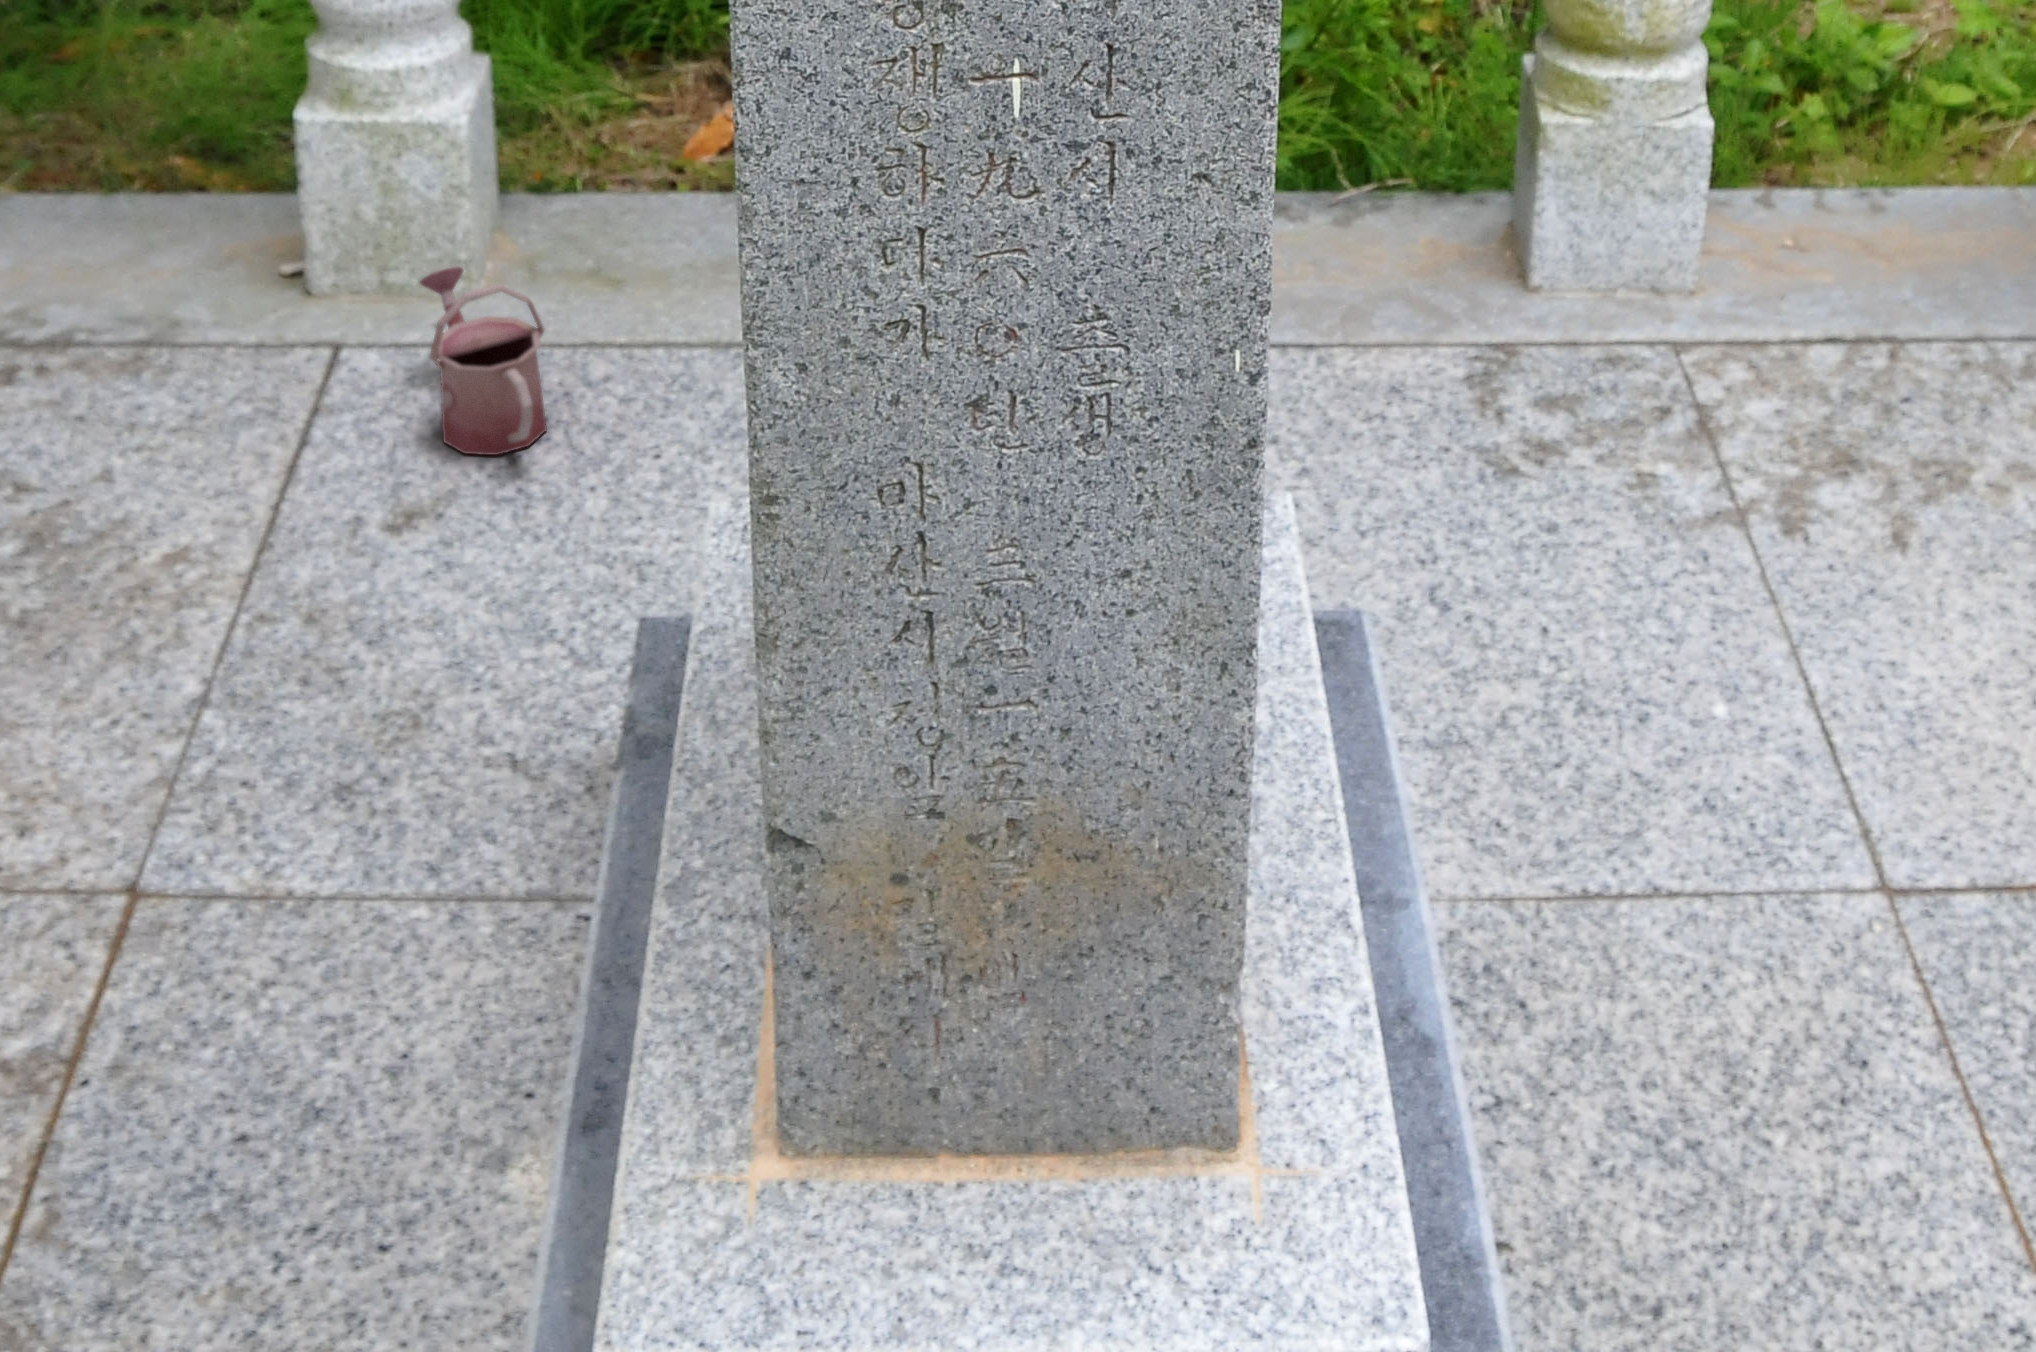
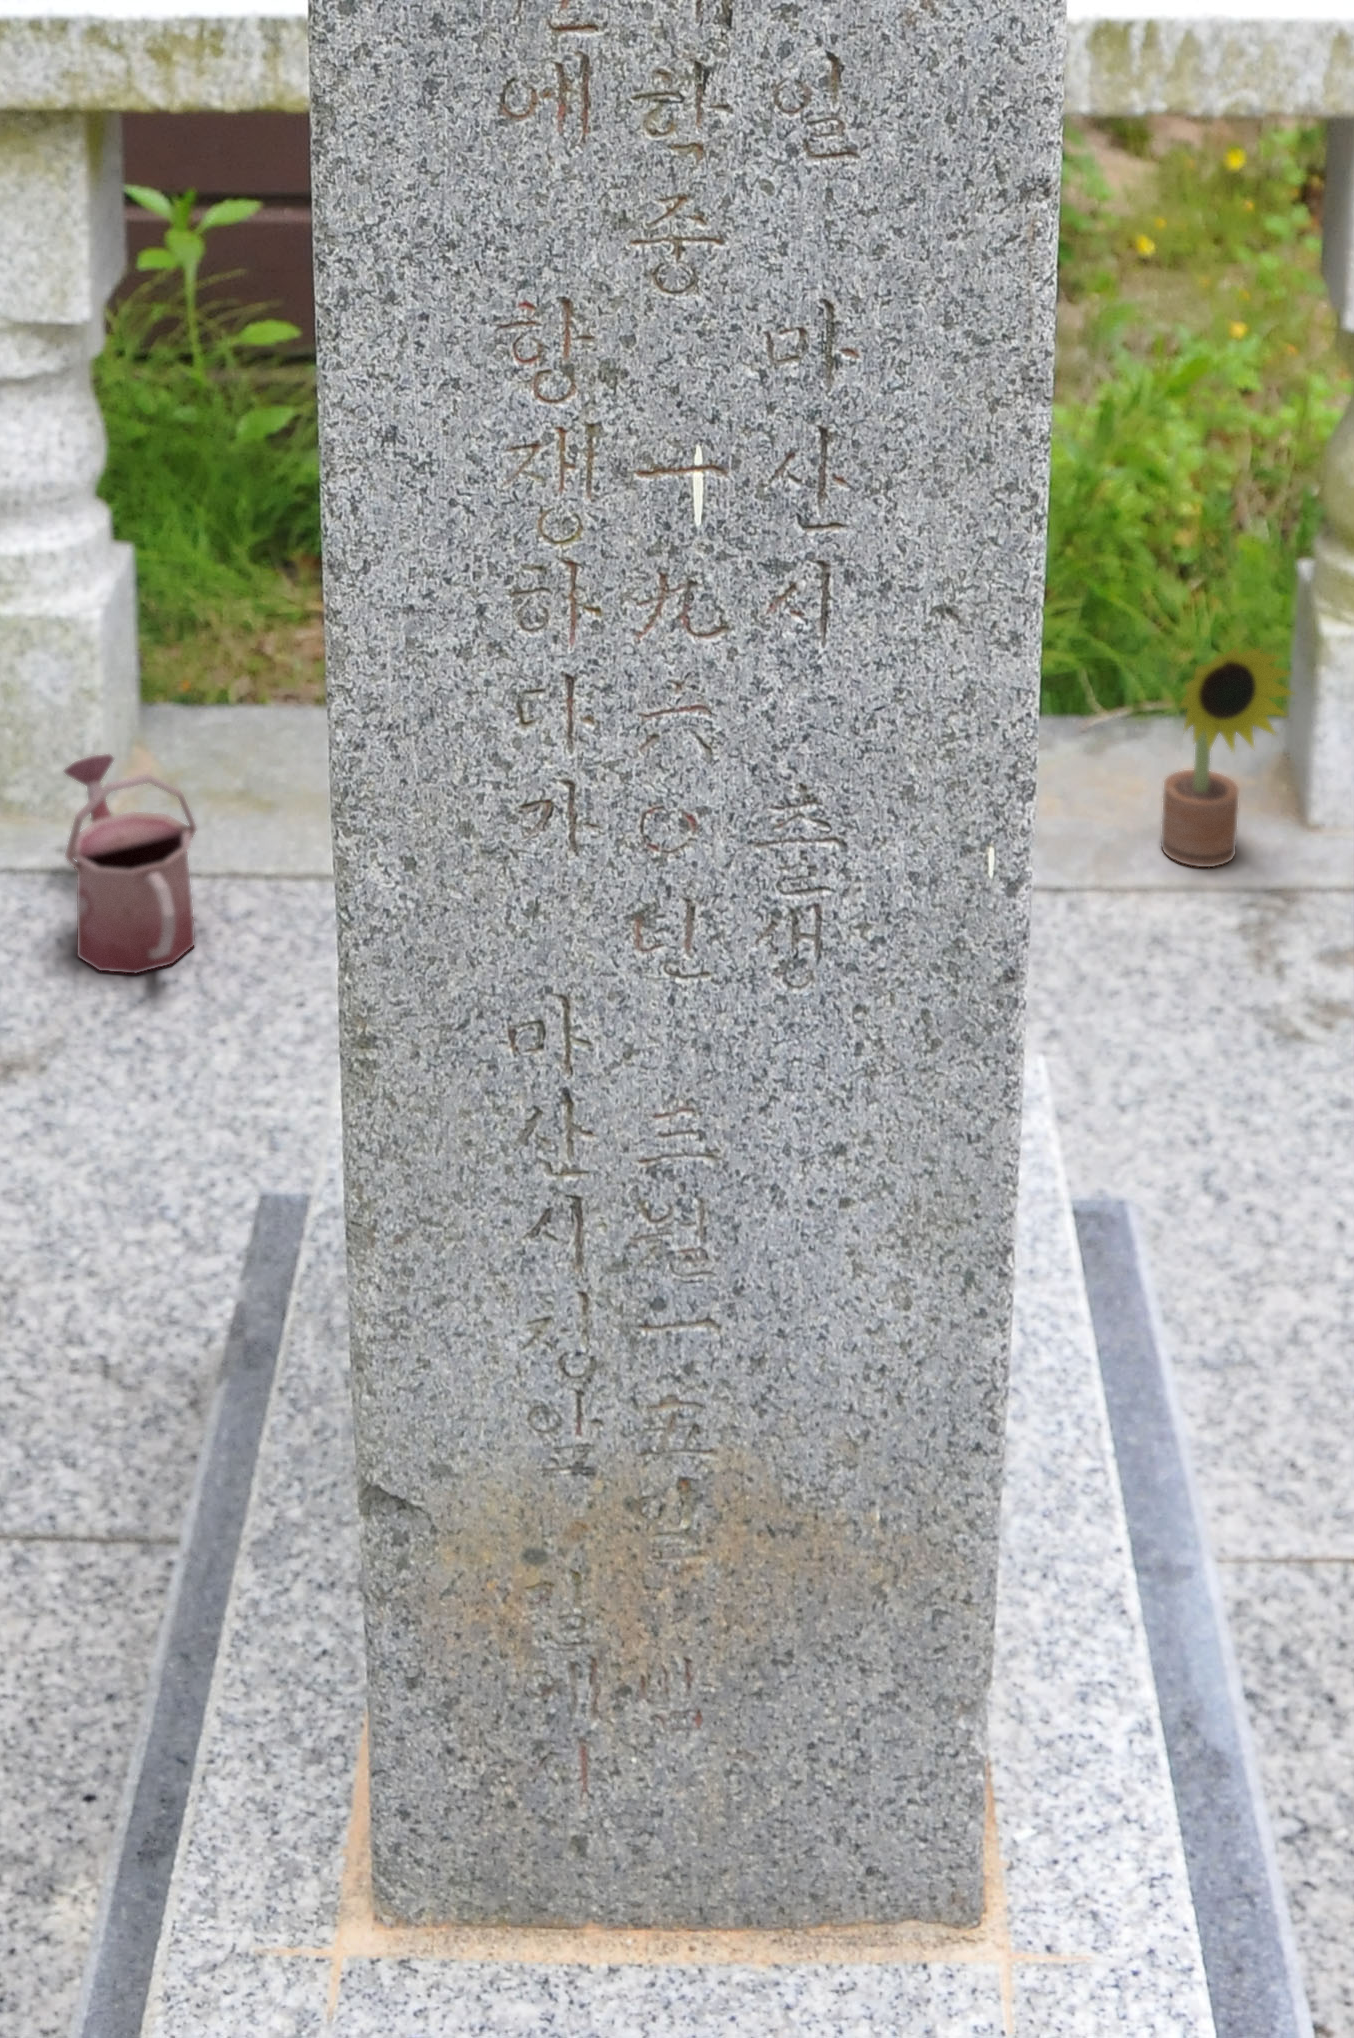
decorative plant: none [1398,148,1517,339] -> present [1161,647,1293,867]

